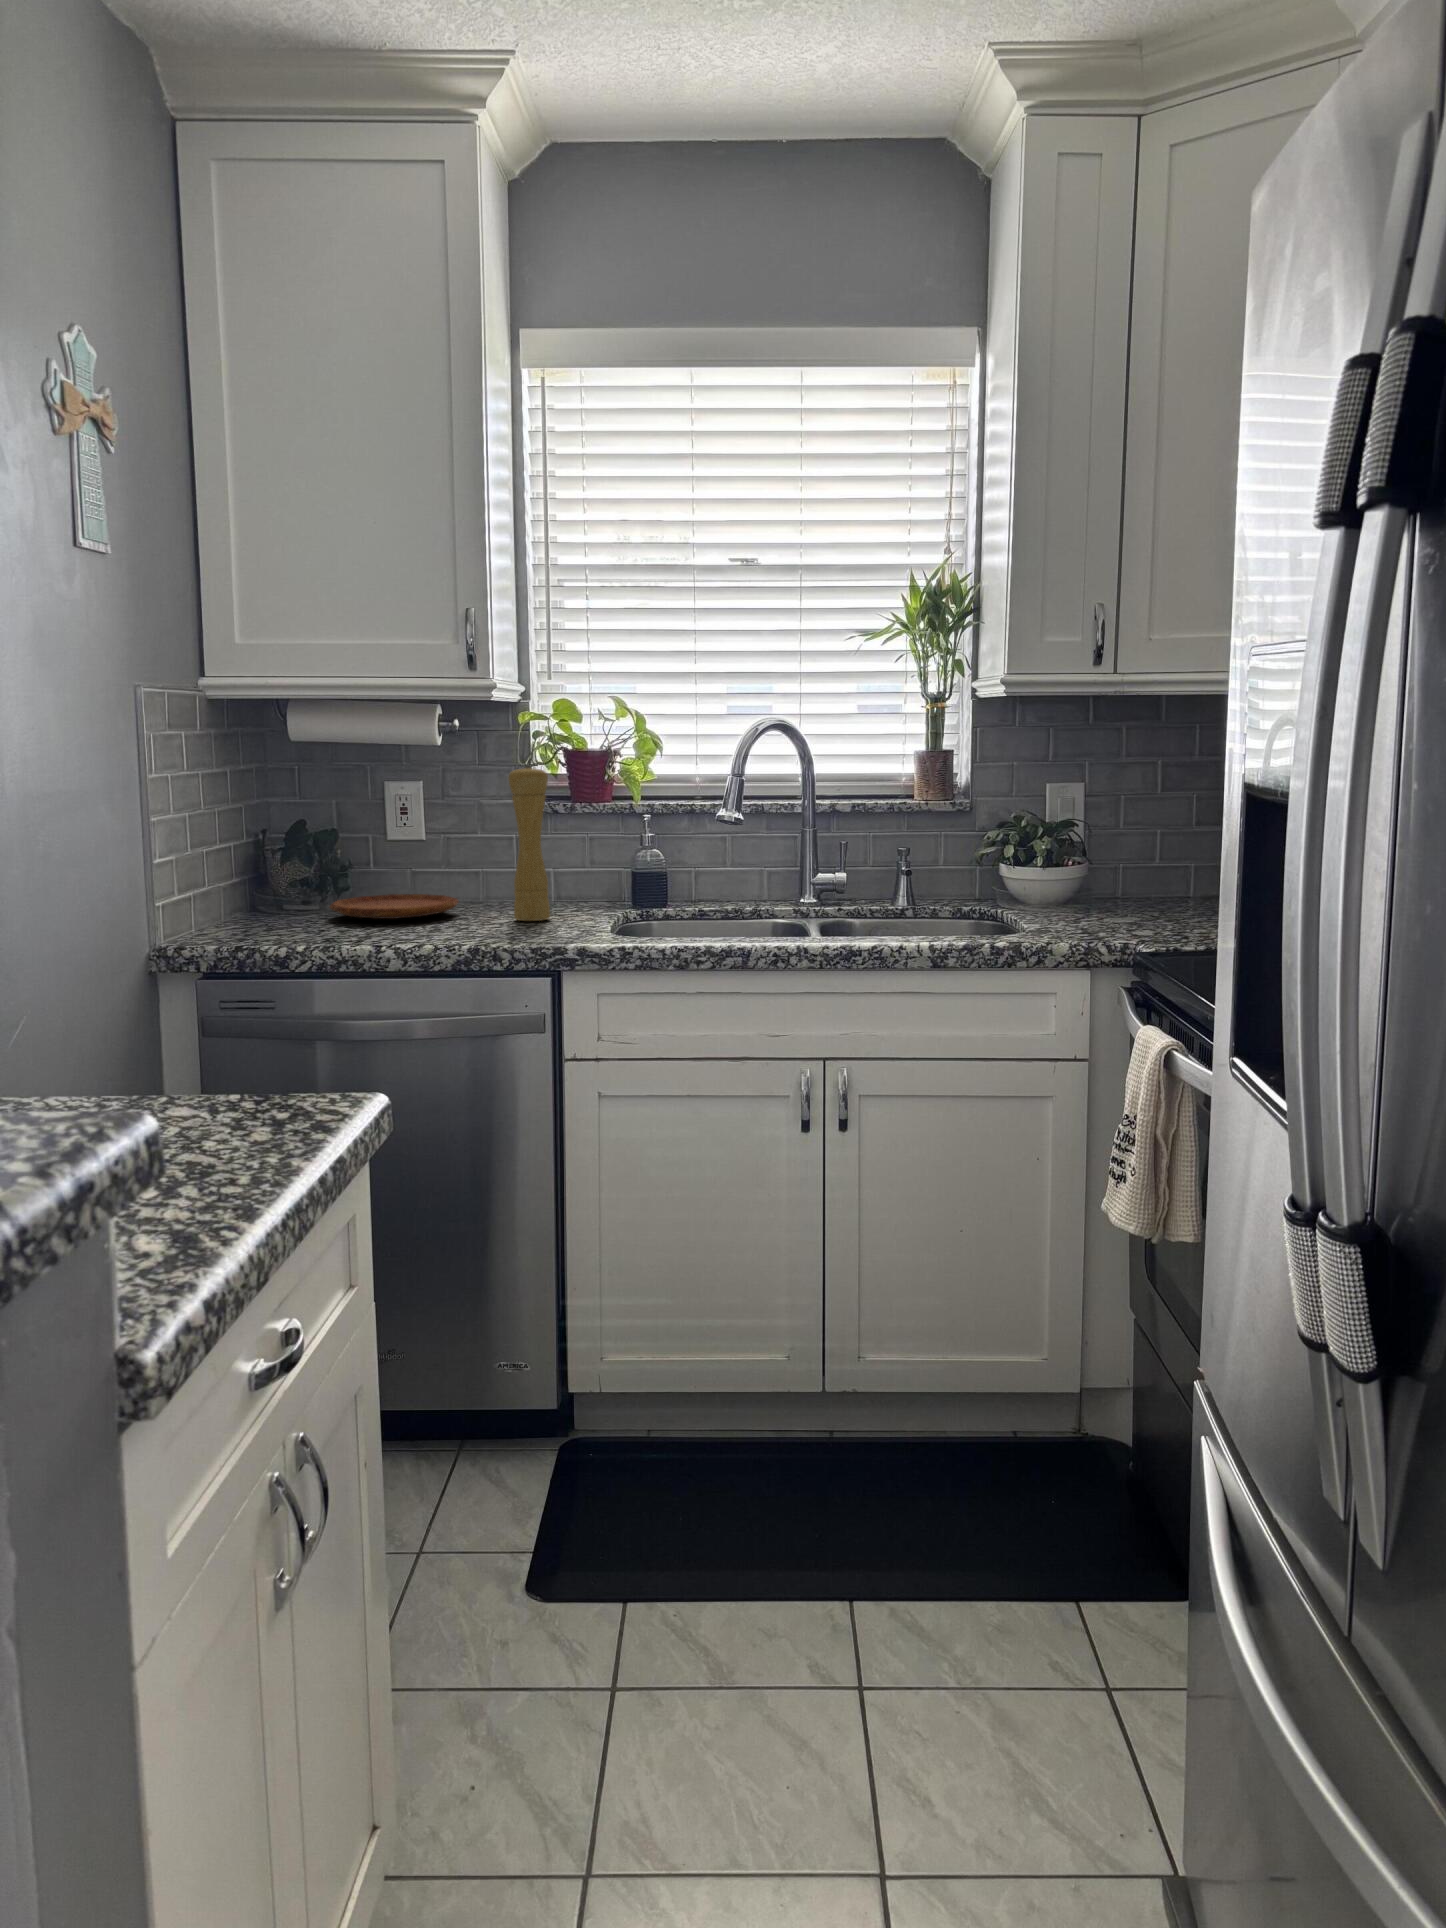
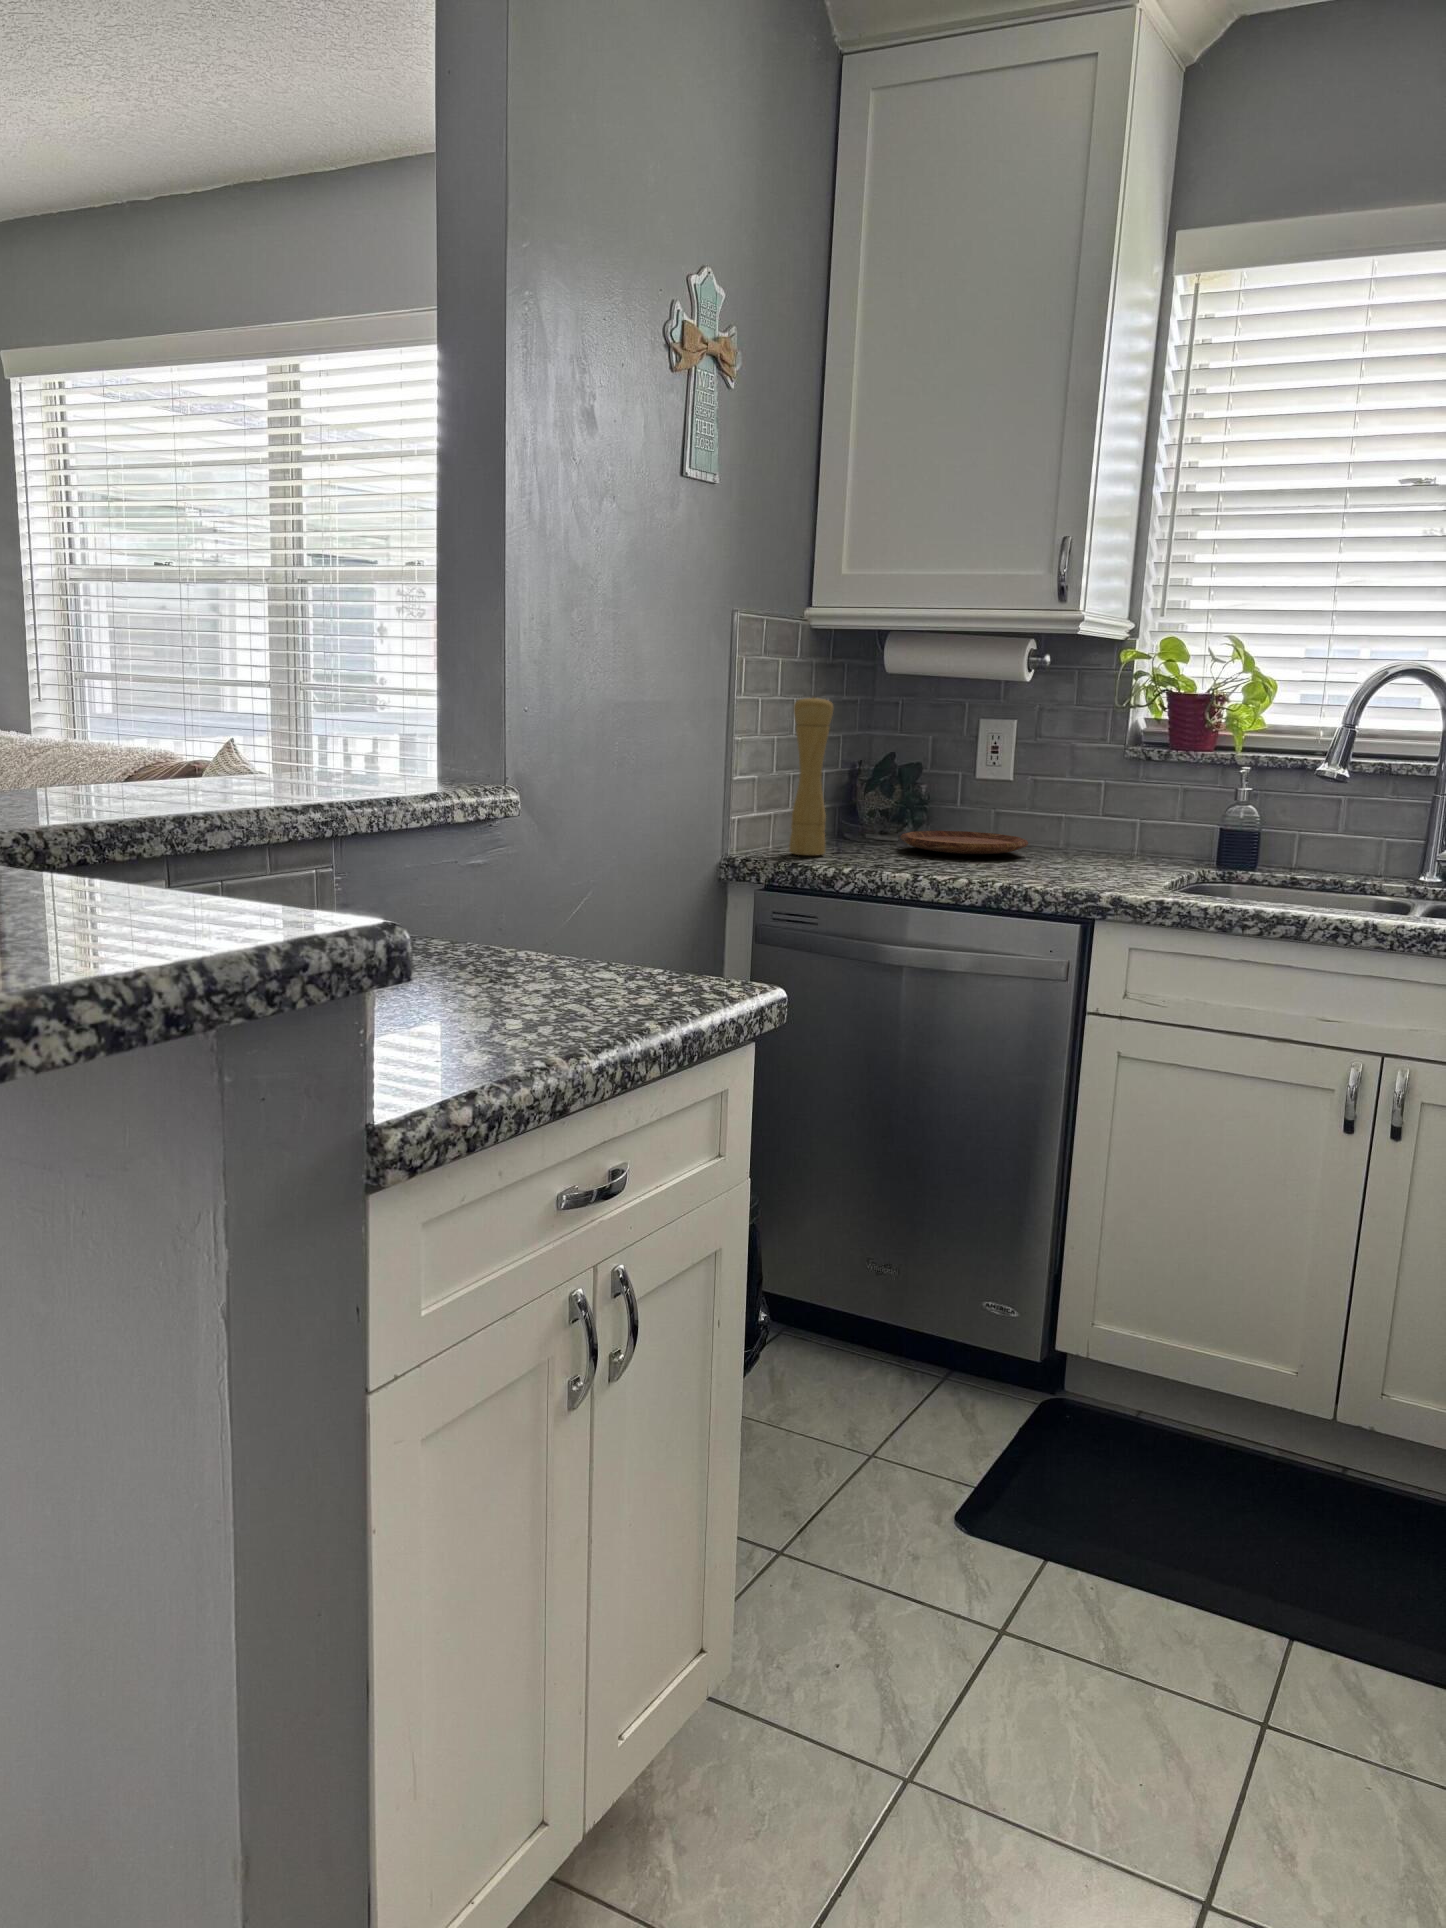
pepper mill: present [508,766,550,921] -> present [789,696,833,856]

